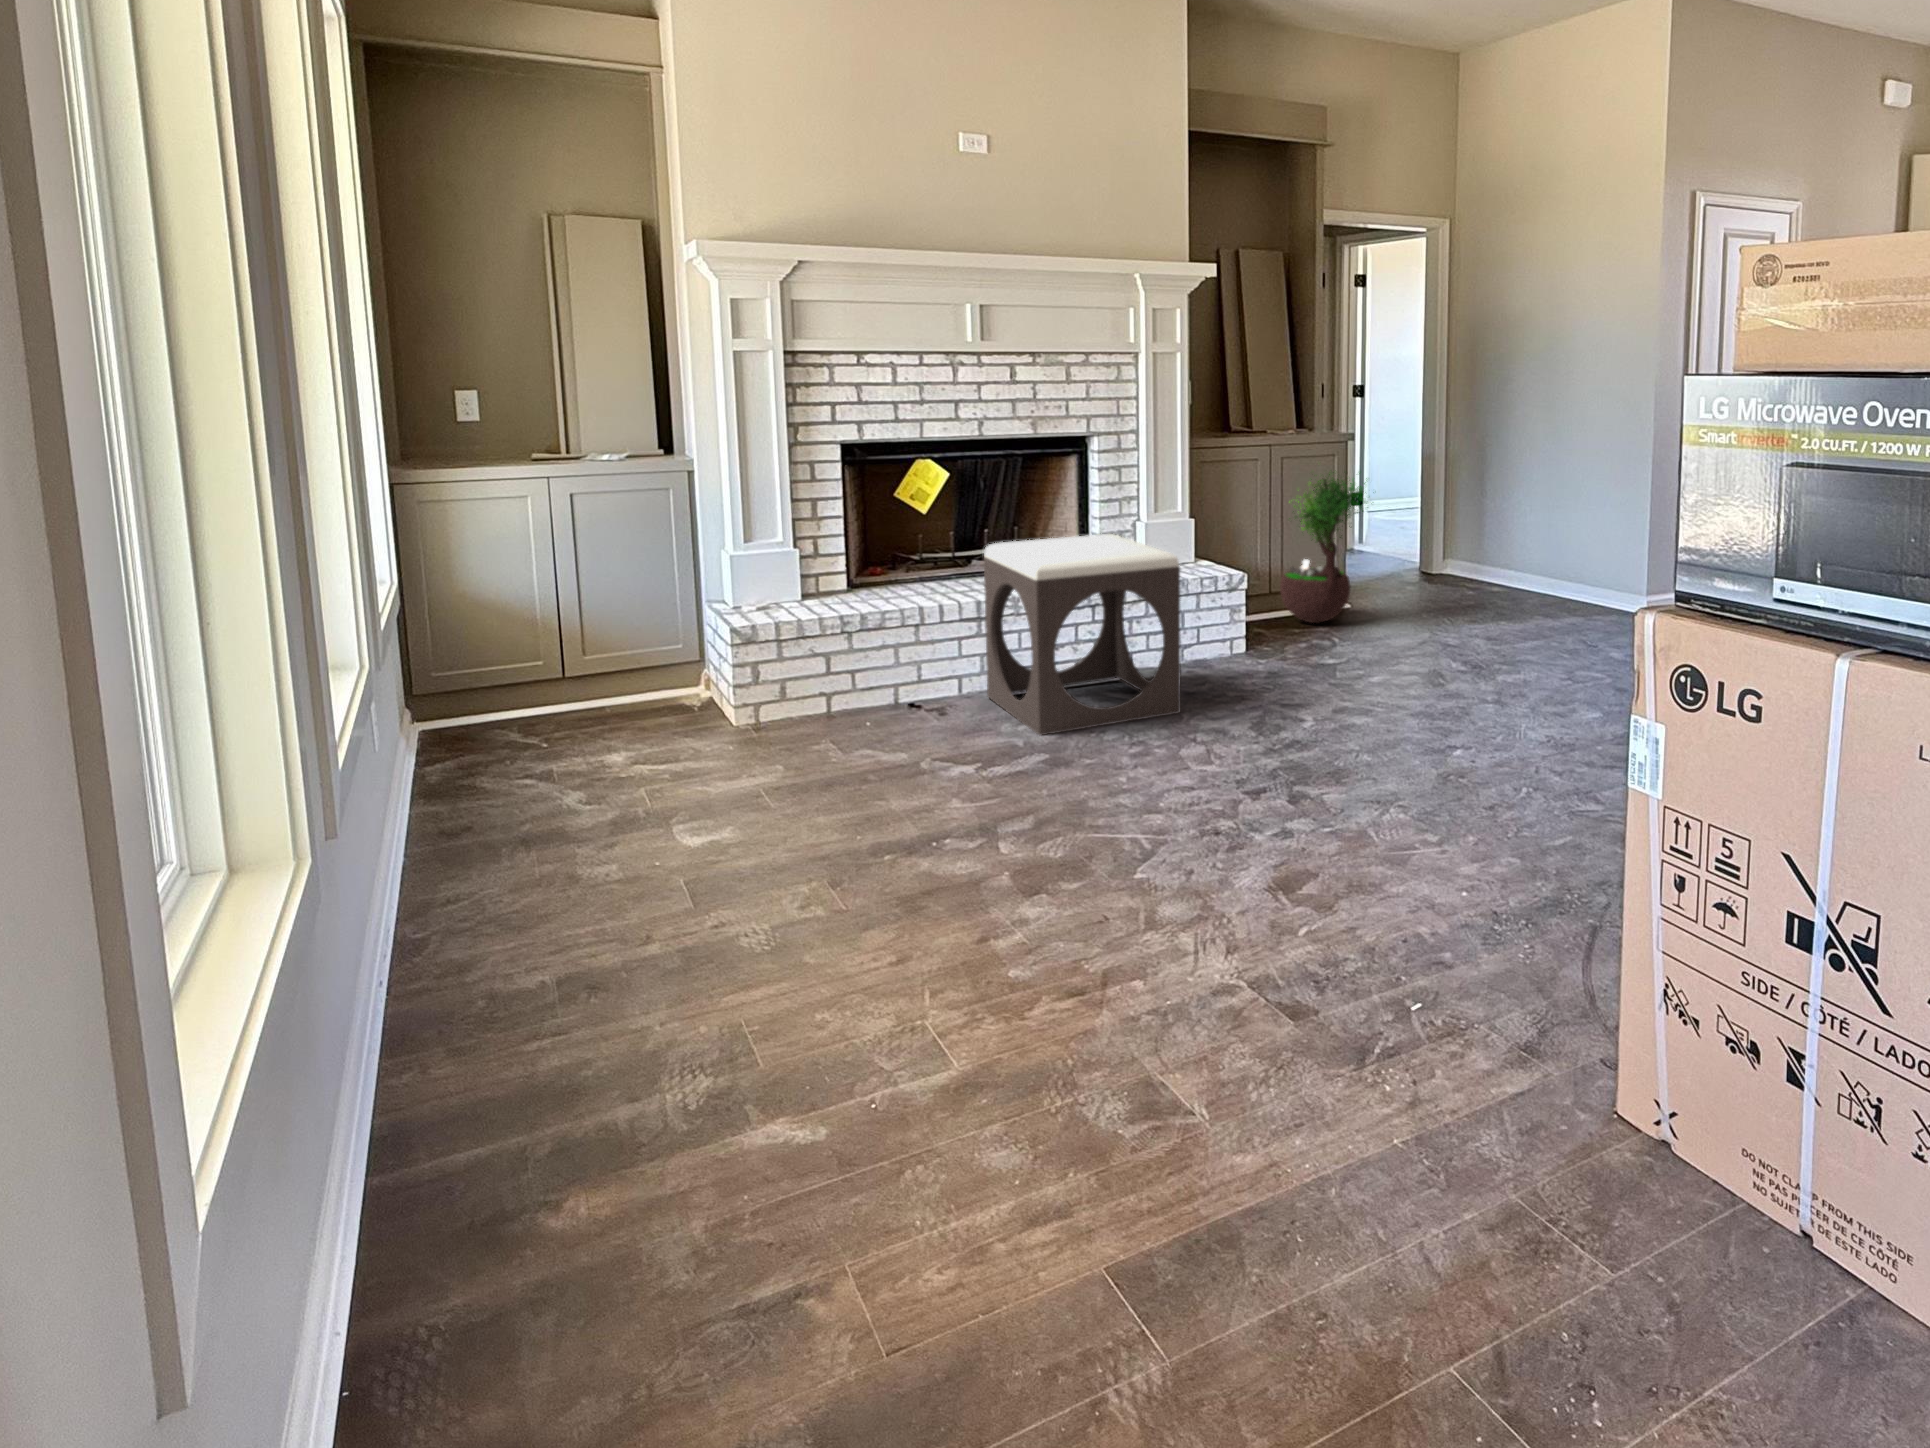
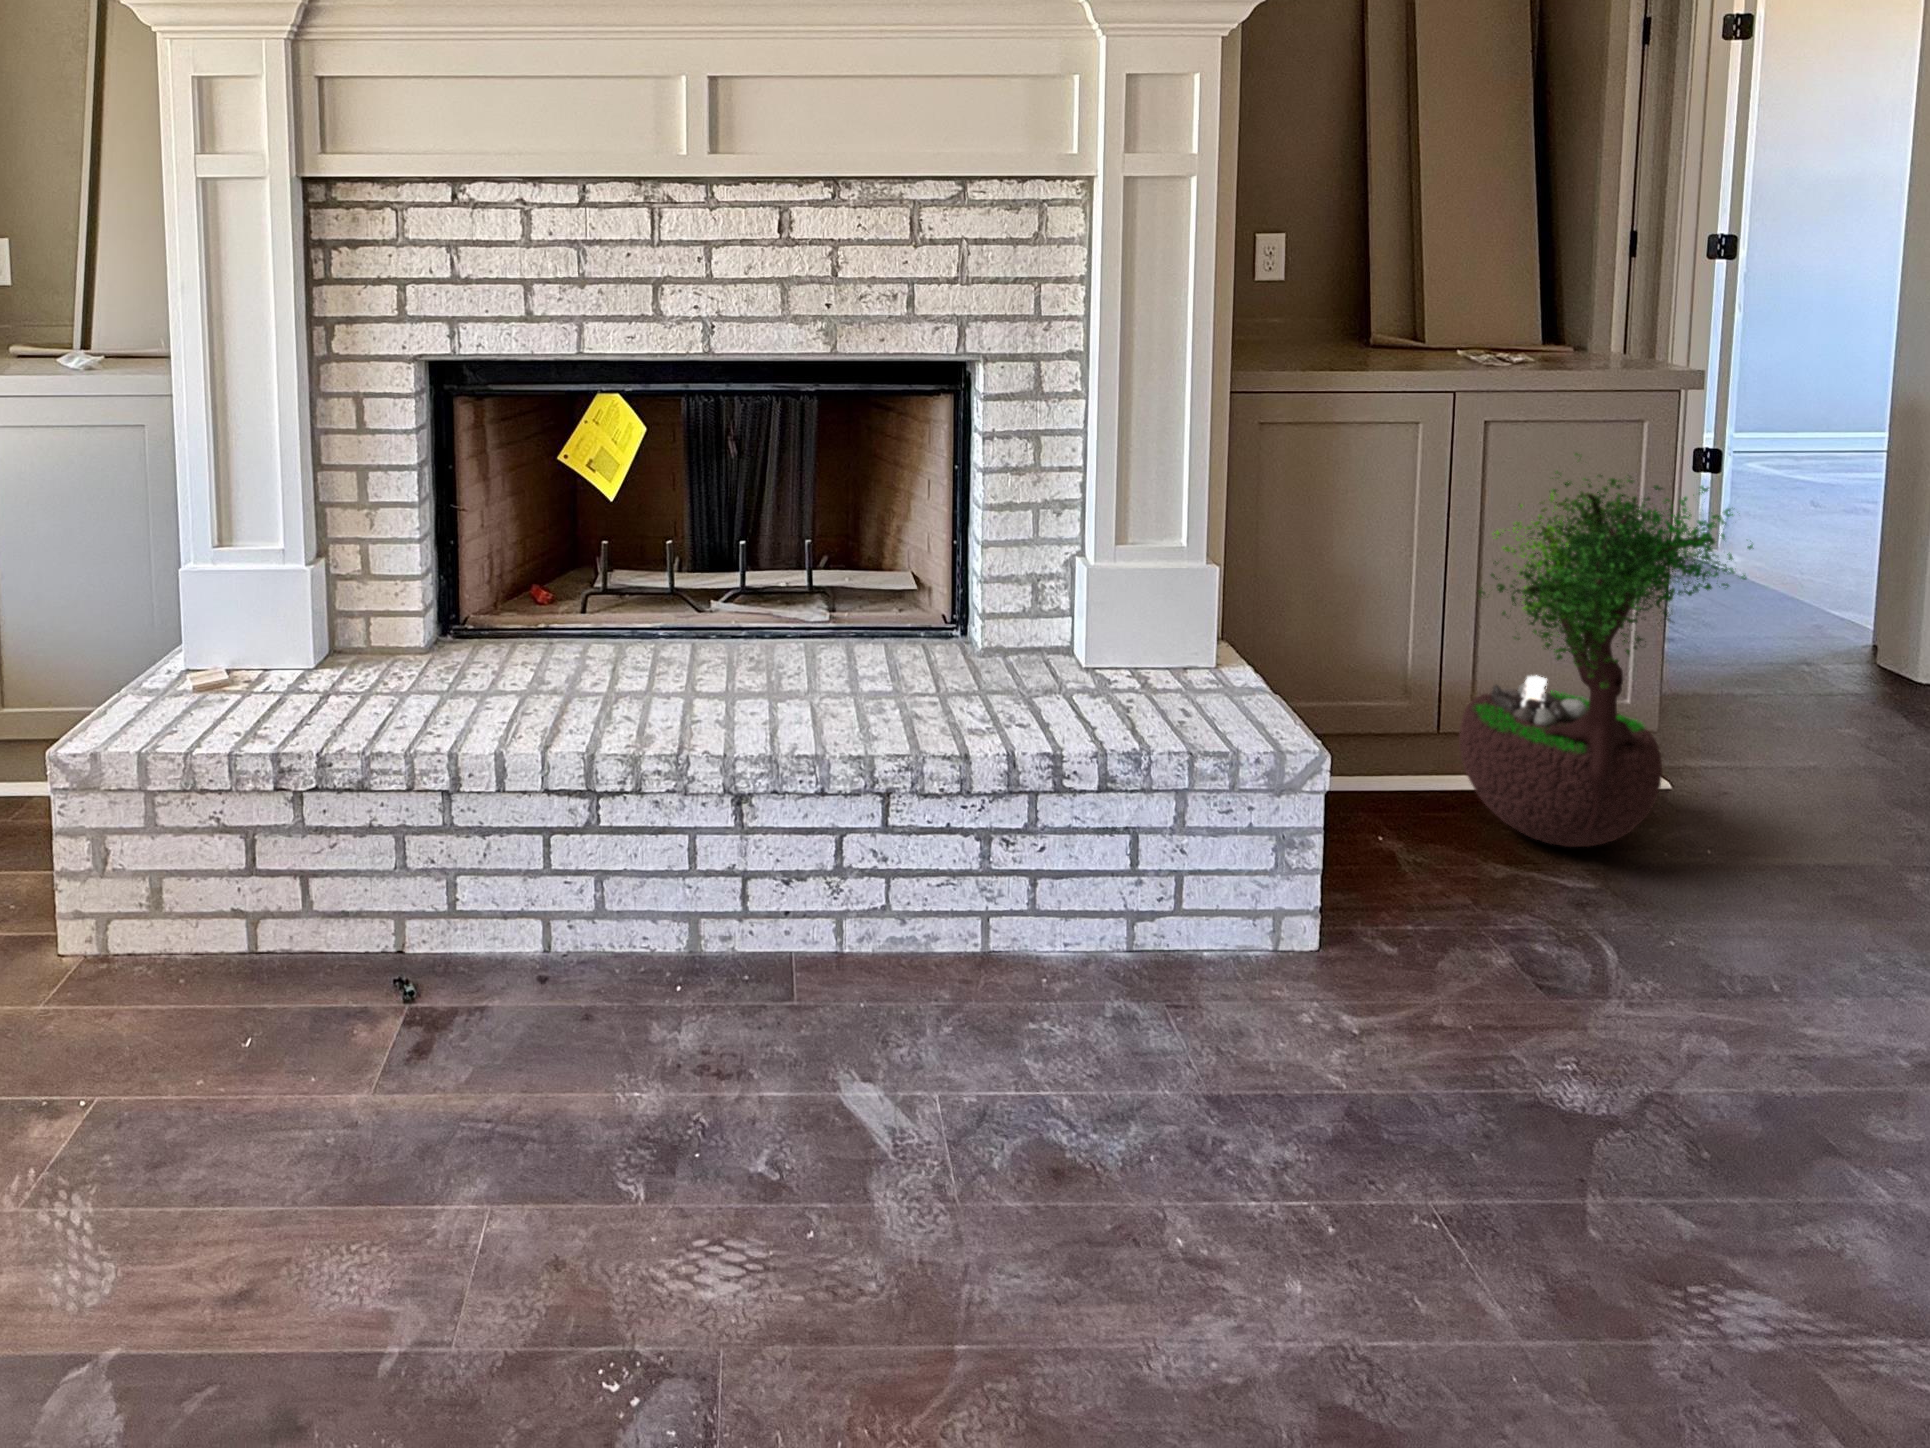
footstool: present [984,534,1181,735] -> none [509,636,982,1275]

